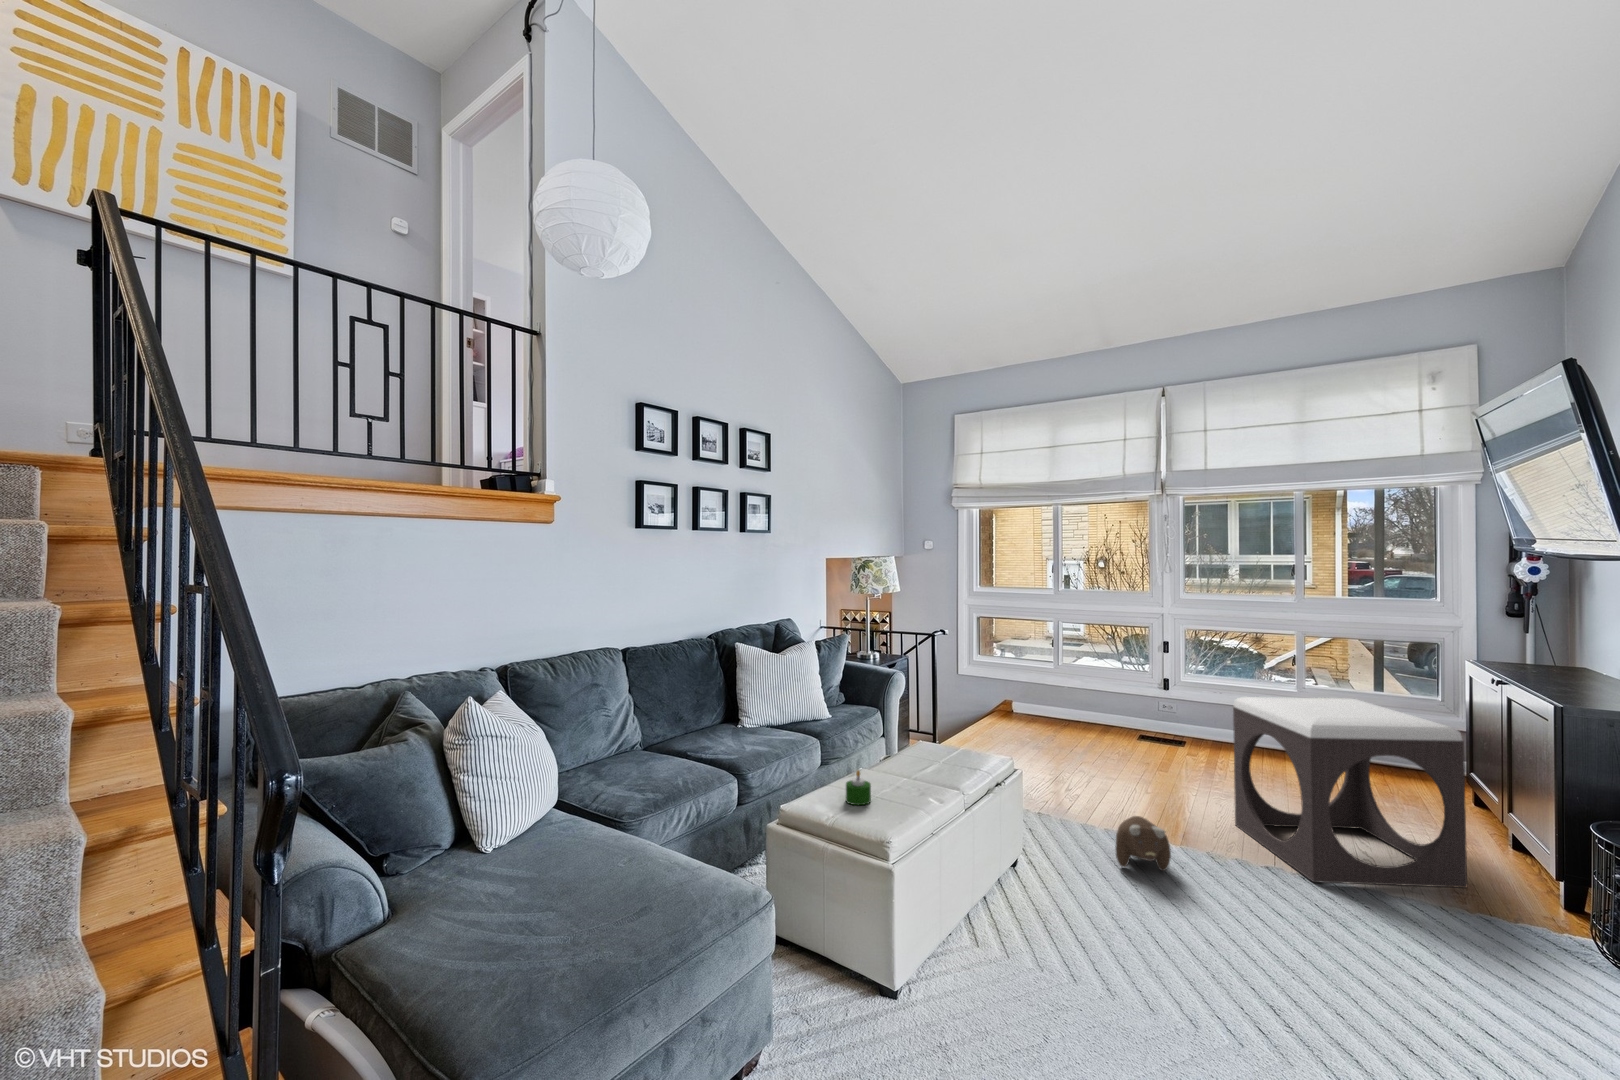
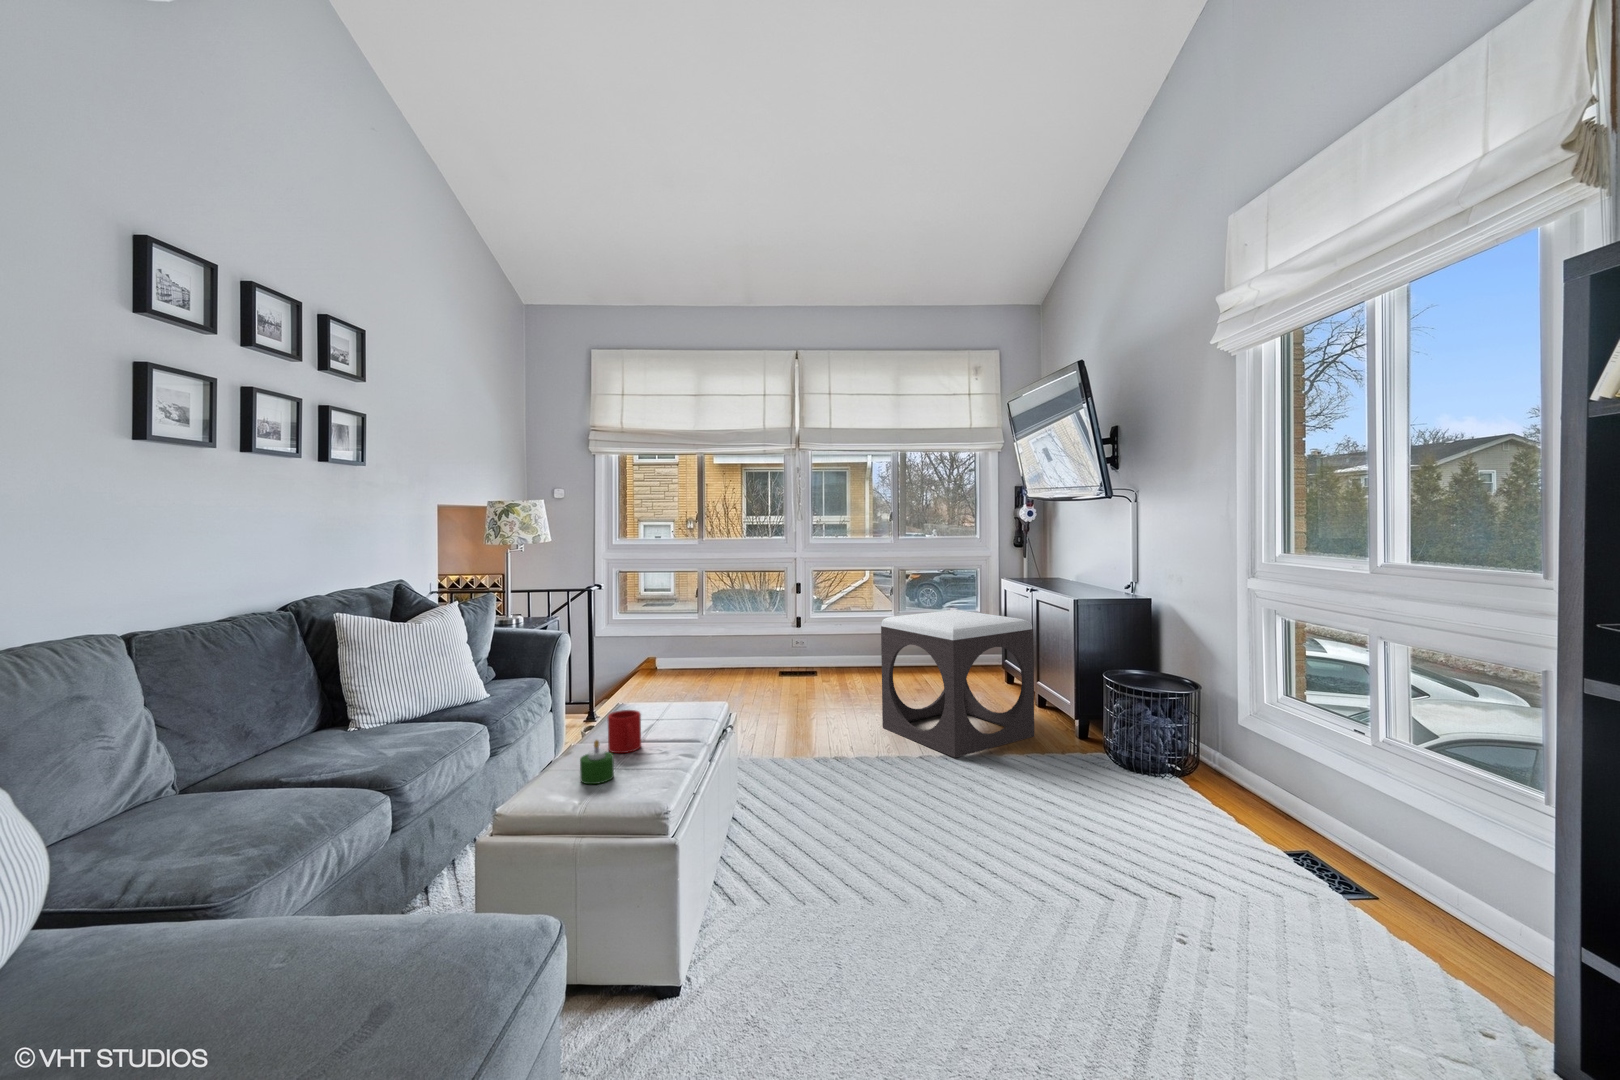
mug: none [880,750,906,786] -> present [608,710,641,753]
plush toy: present [1115,816,1171,871] -> none [811,734,861,785]

